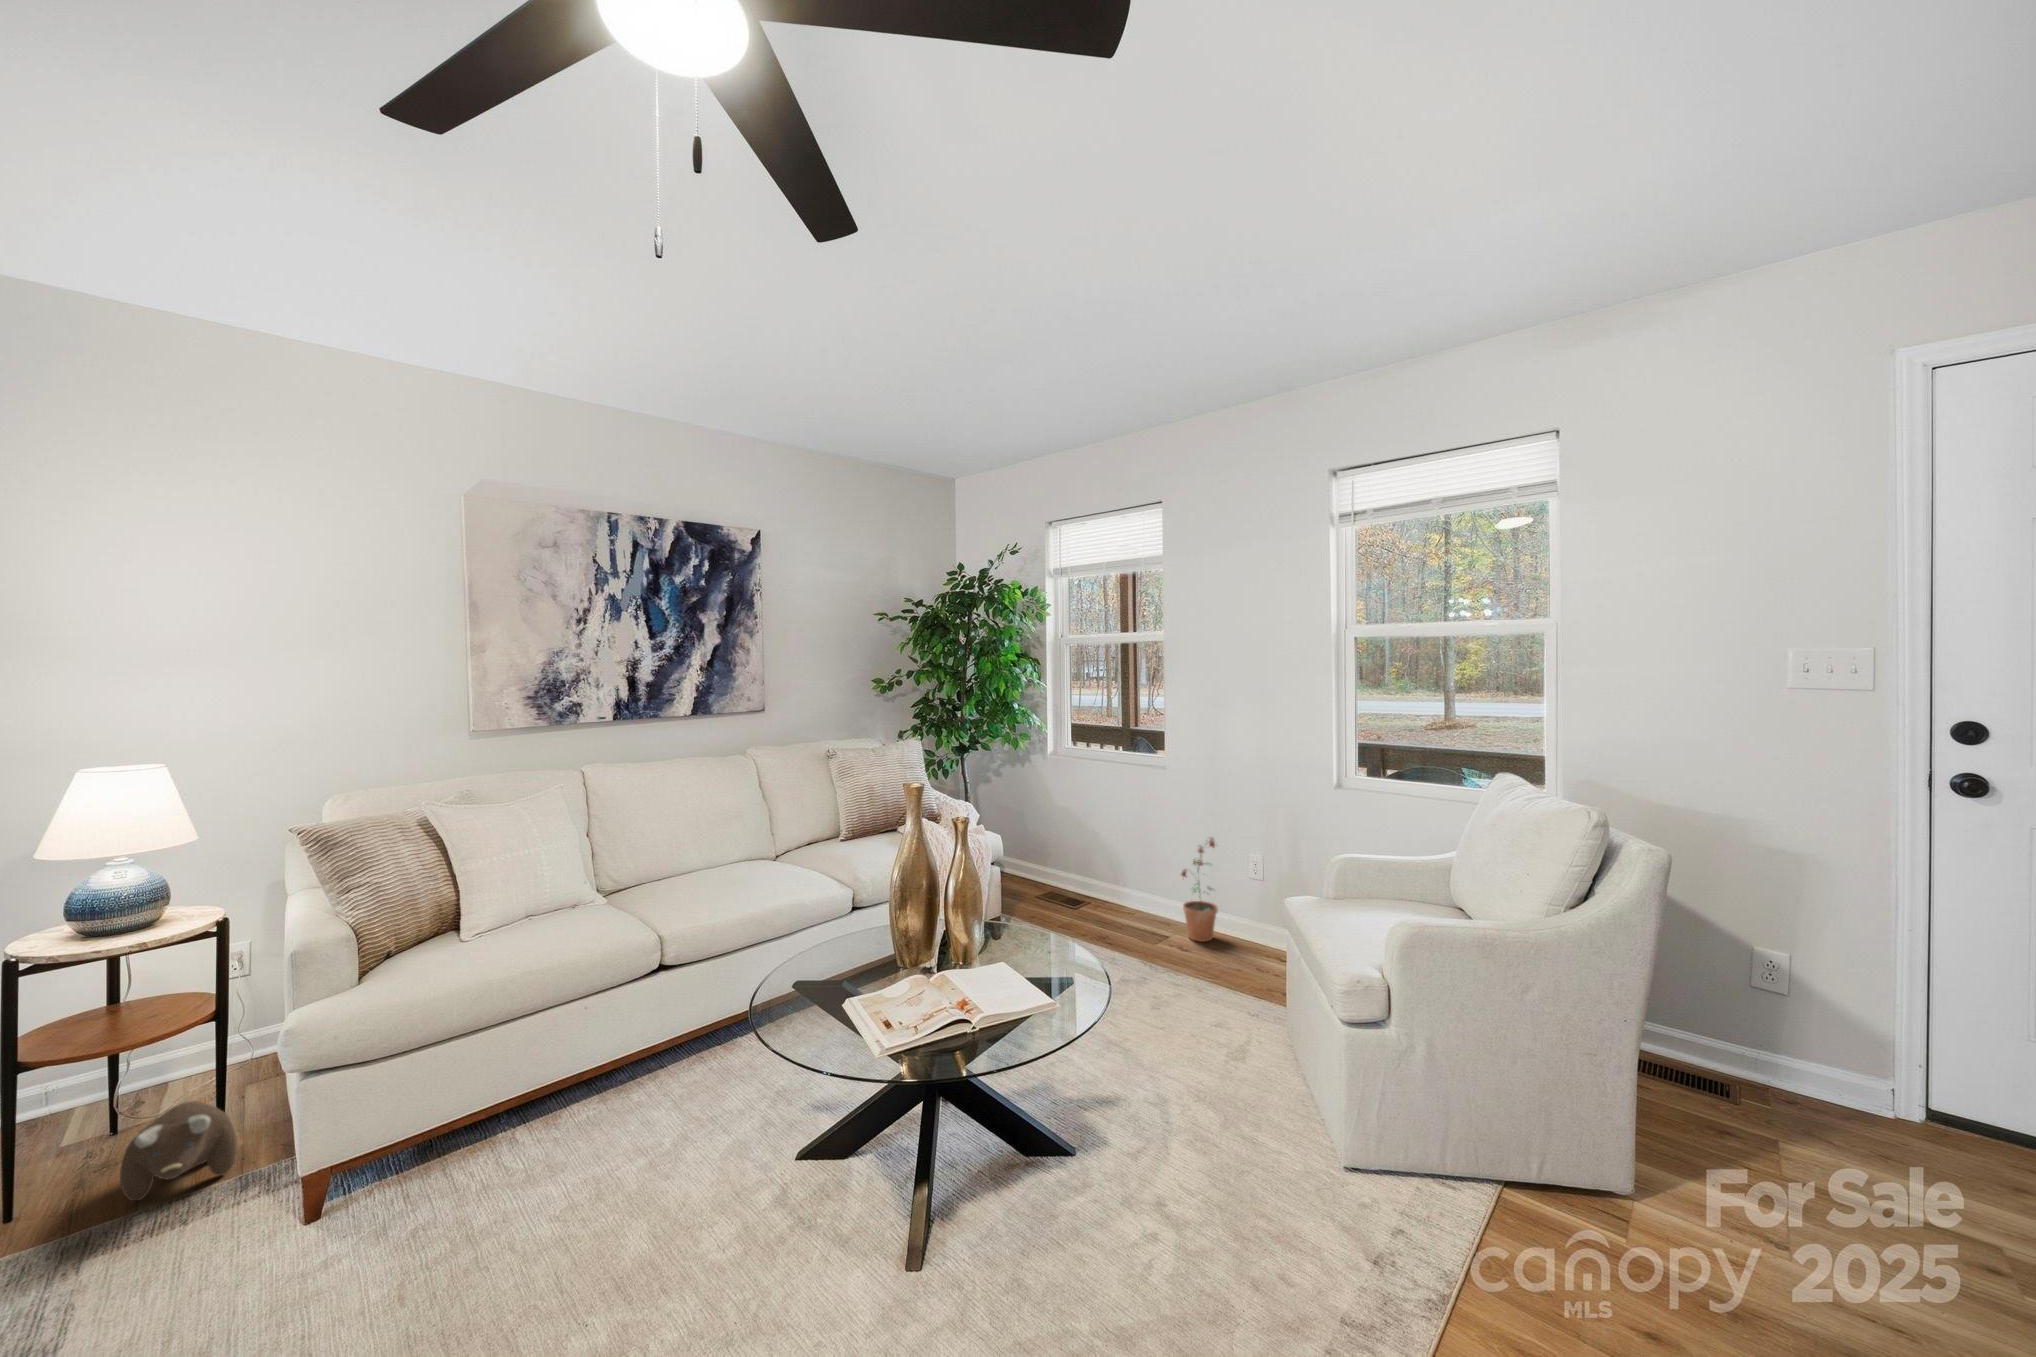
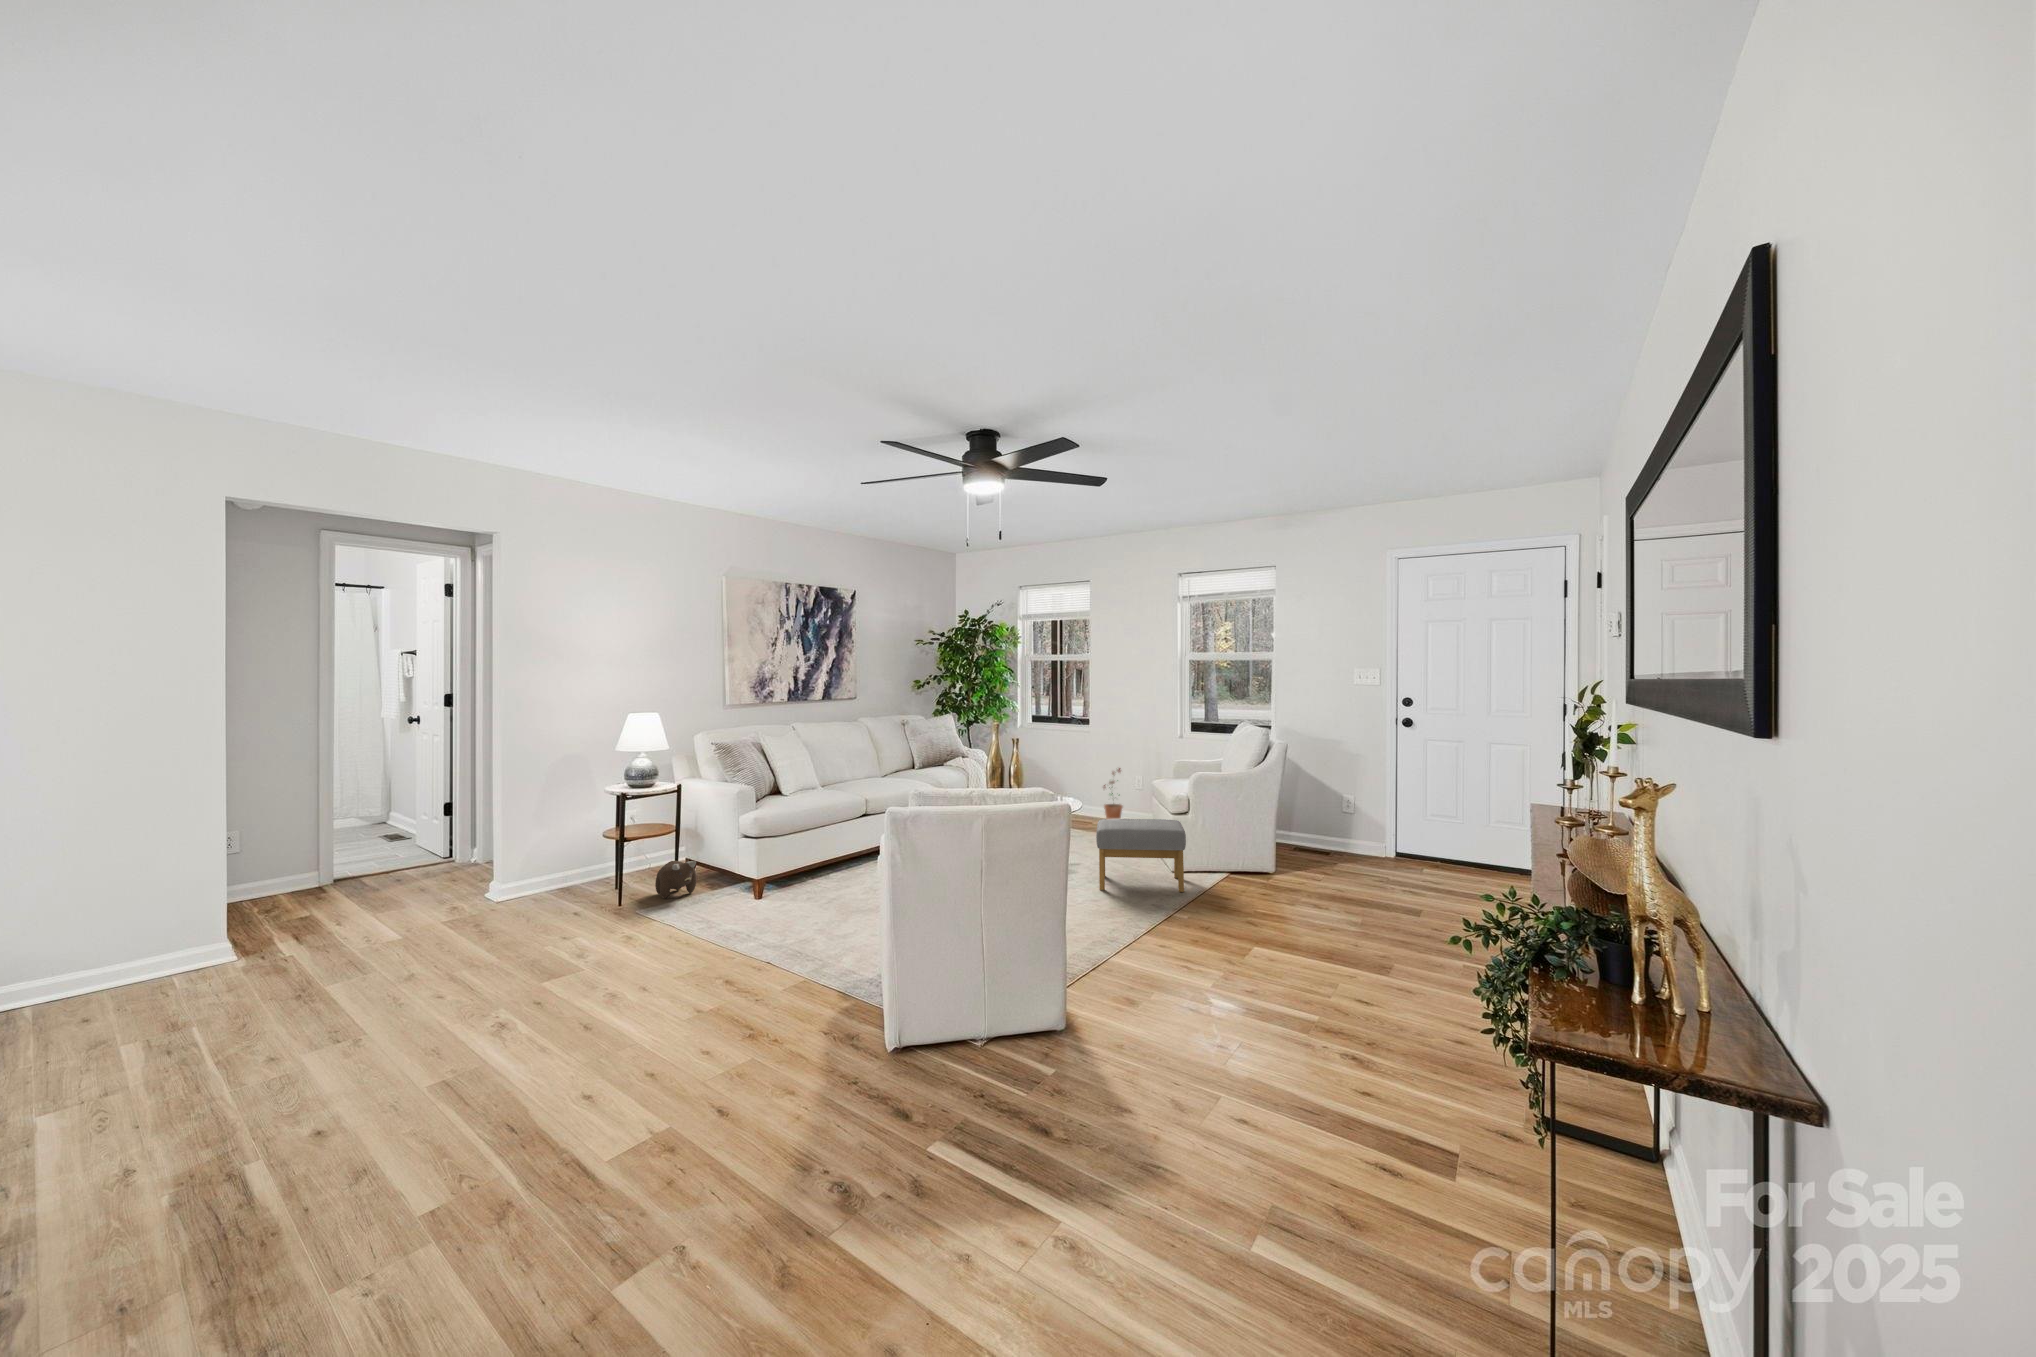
footstool: none [1134,1036,1382,1305] -> present [1096,819,1186,892]

